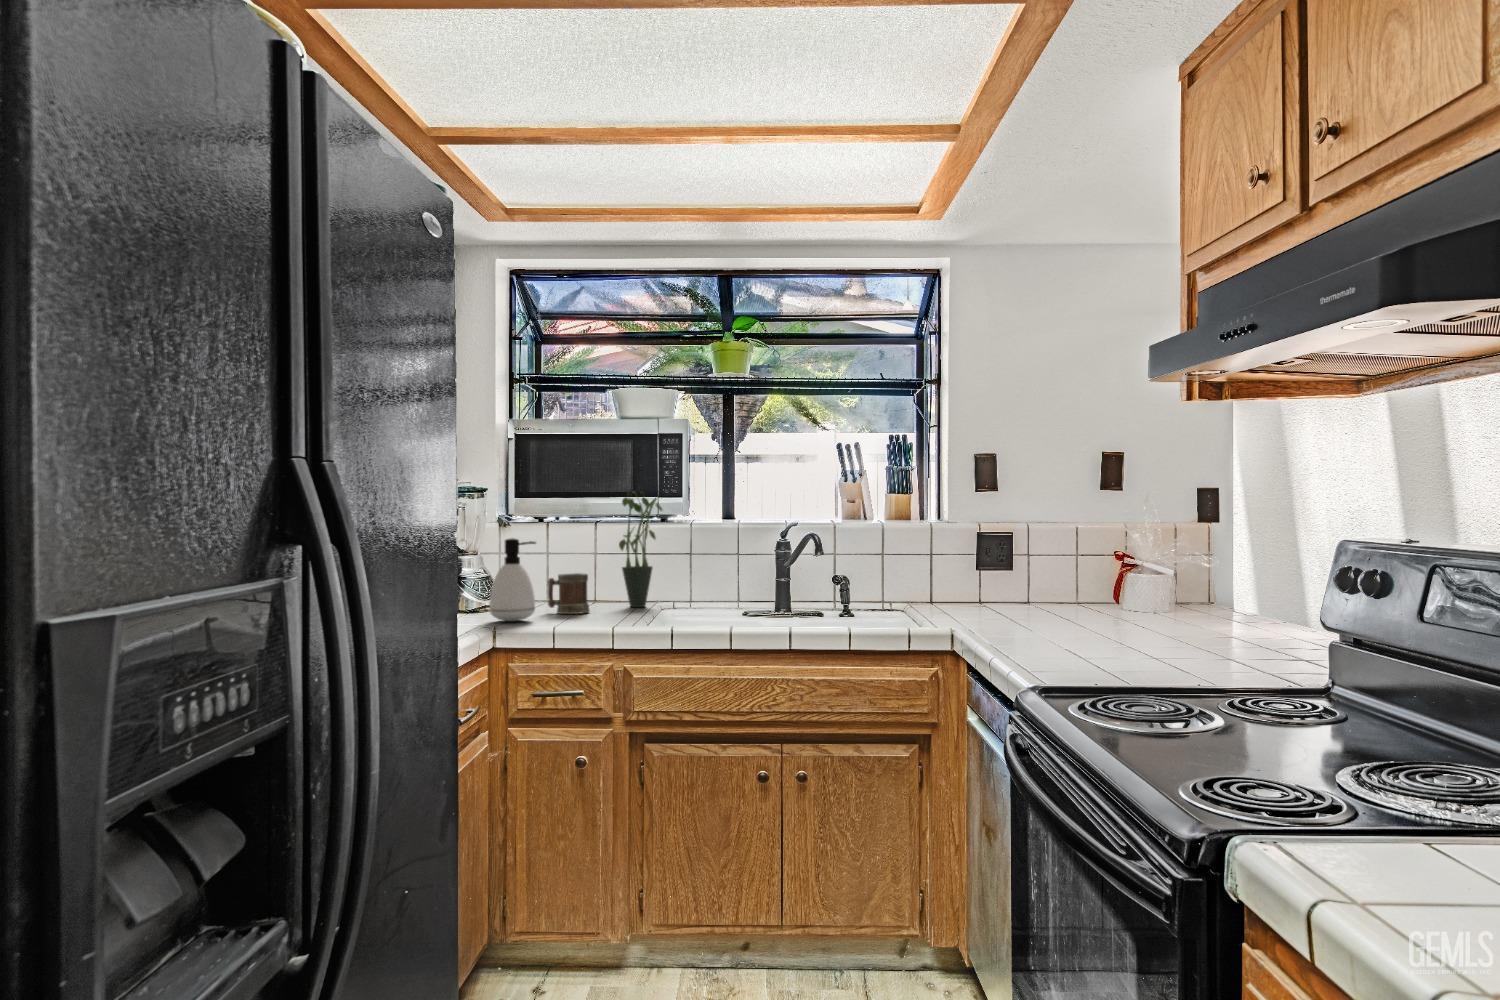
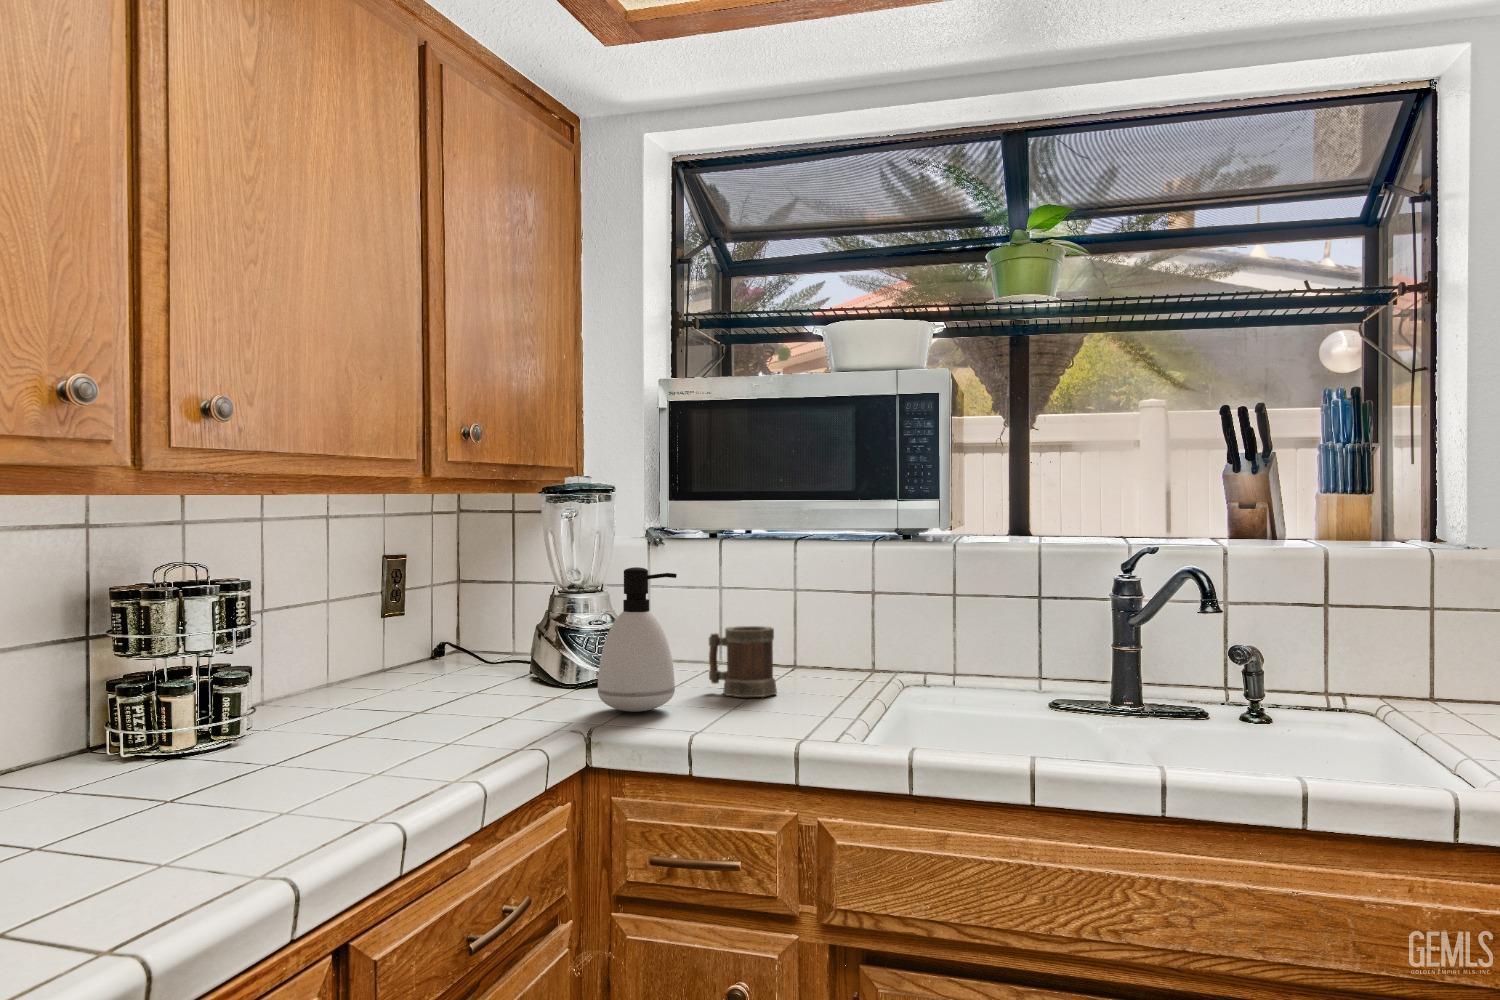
potted plant: present [619,497,662,607] -> none [829,489,906,685]

